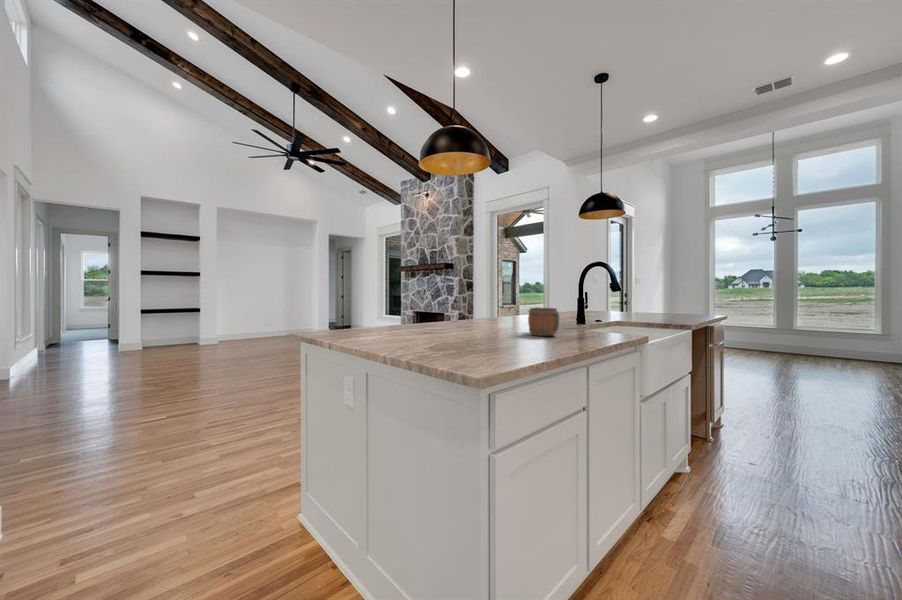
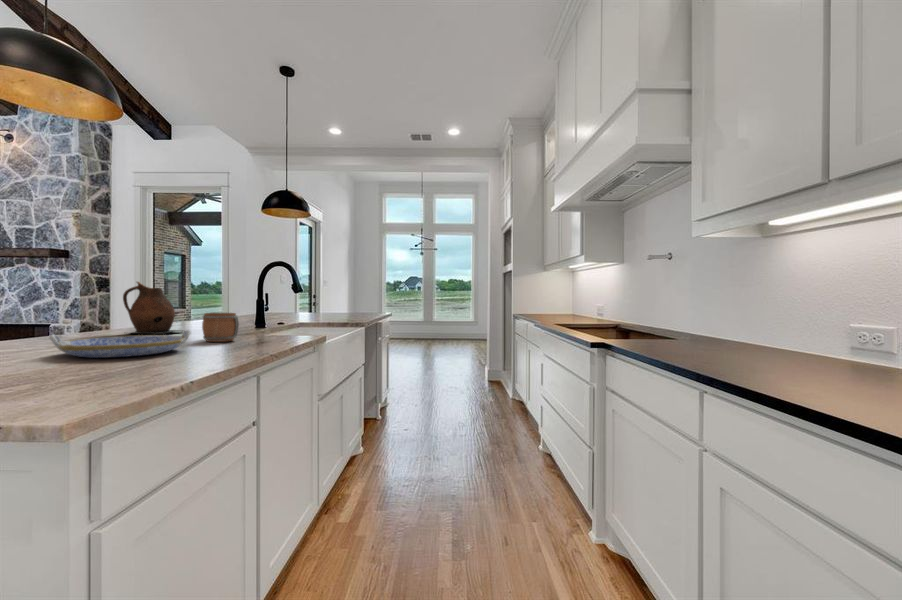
ceramic pitcher: none [475,281,516,325] -> present [123,282,183,335]
serving tray: none [427,321,519,343] -> present [50,330,191,358]

